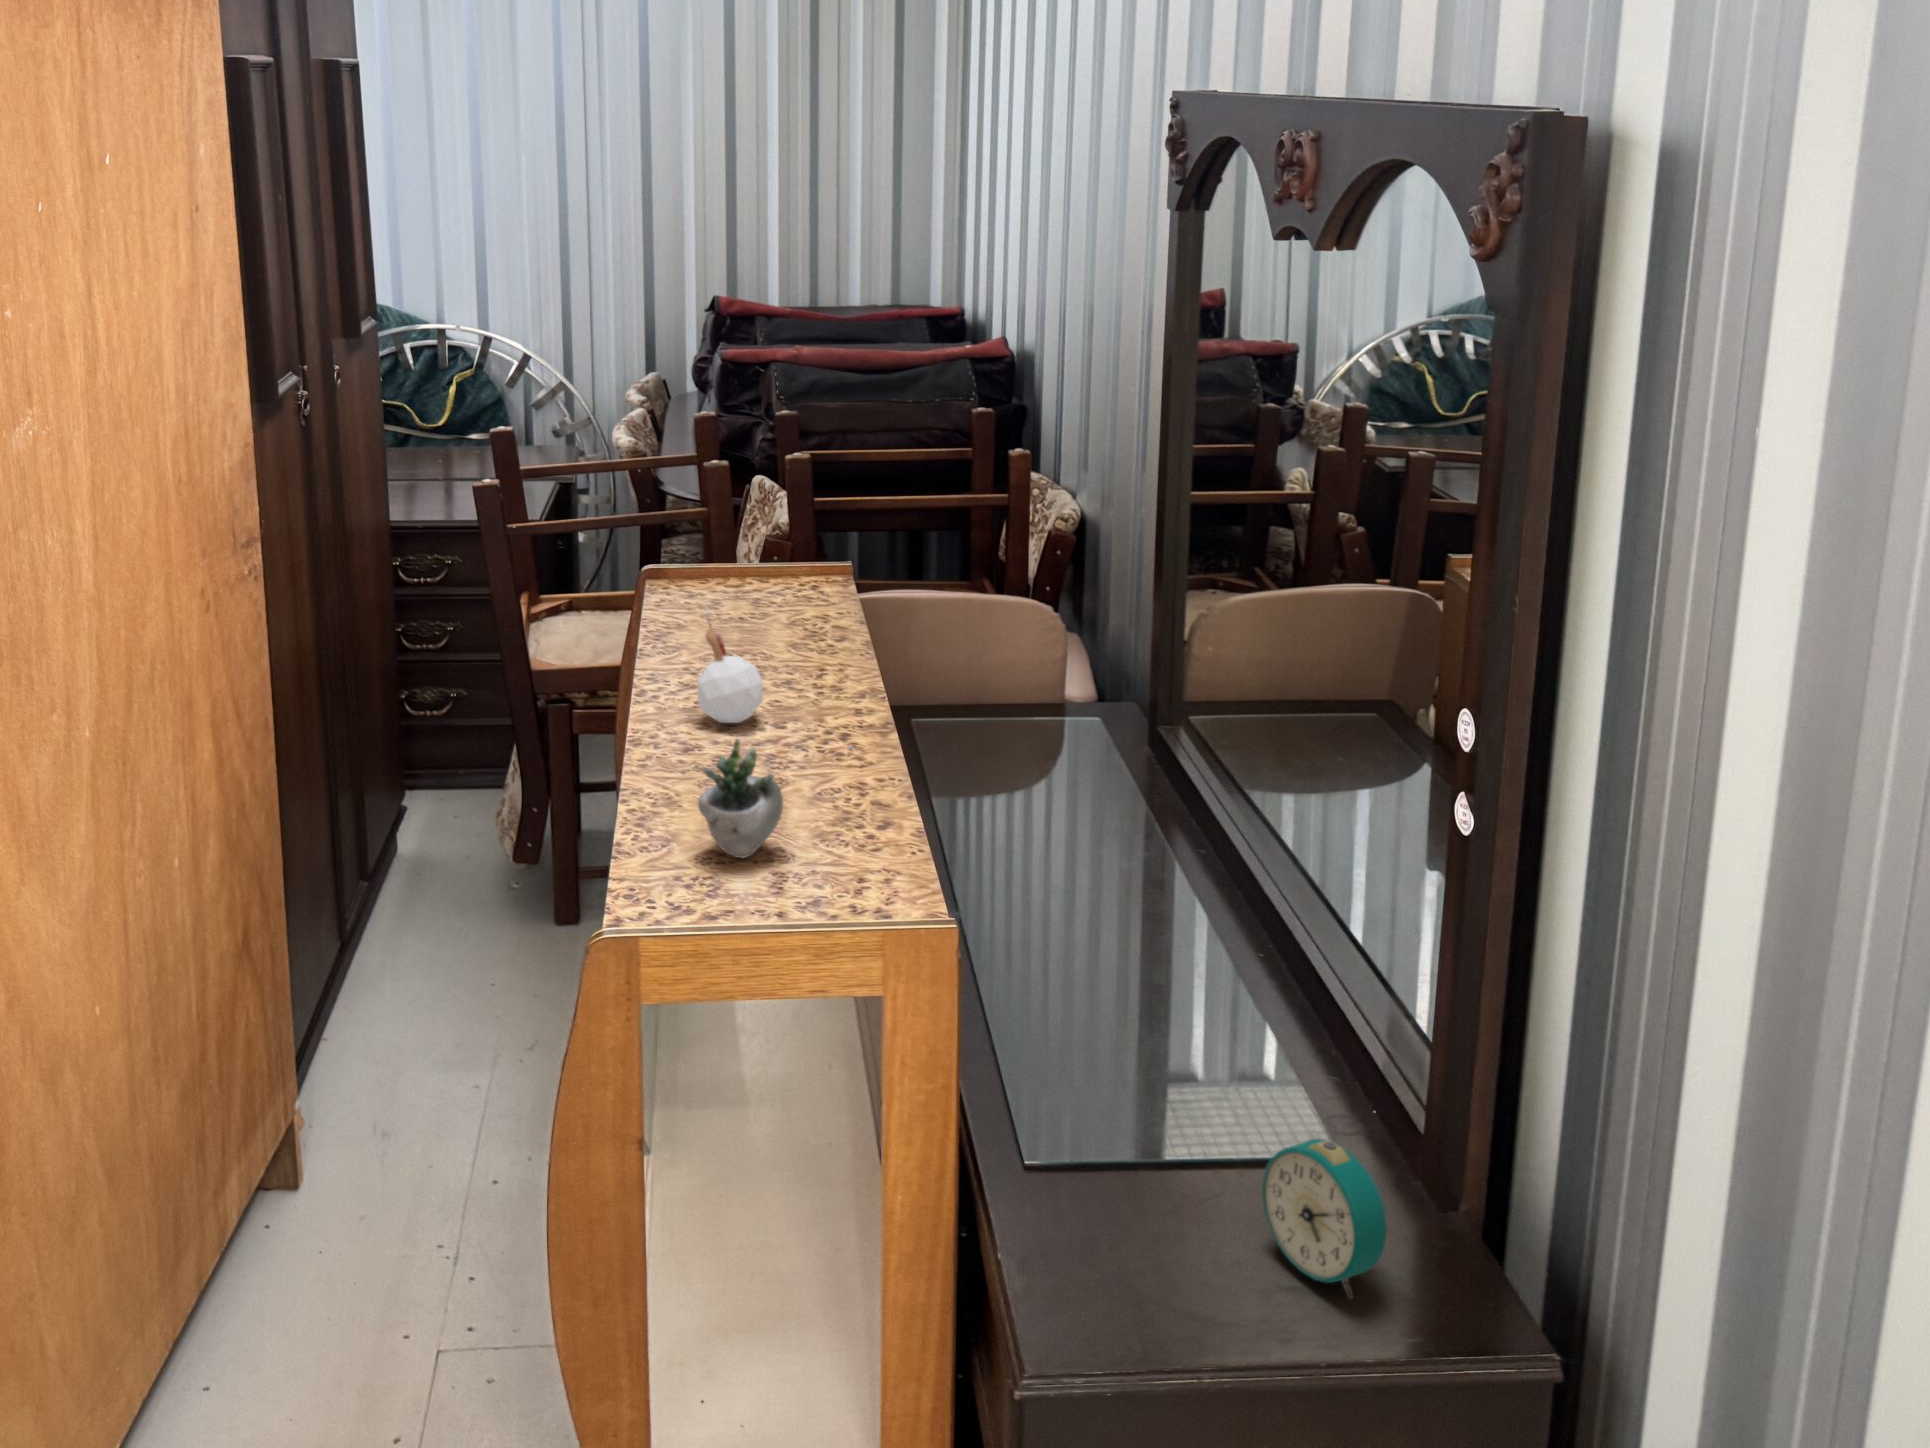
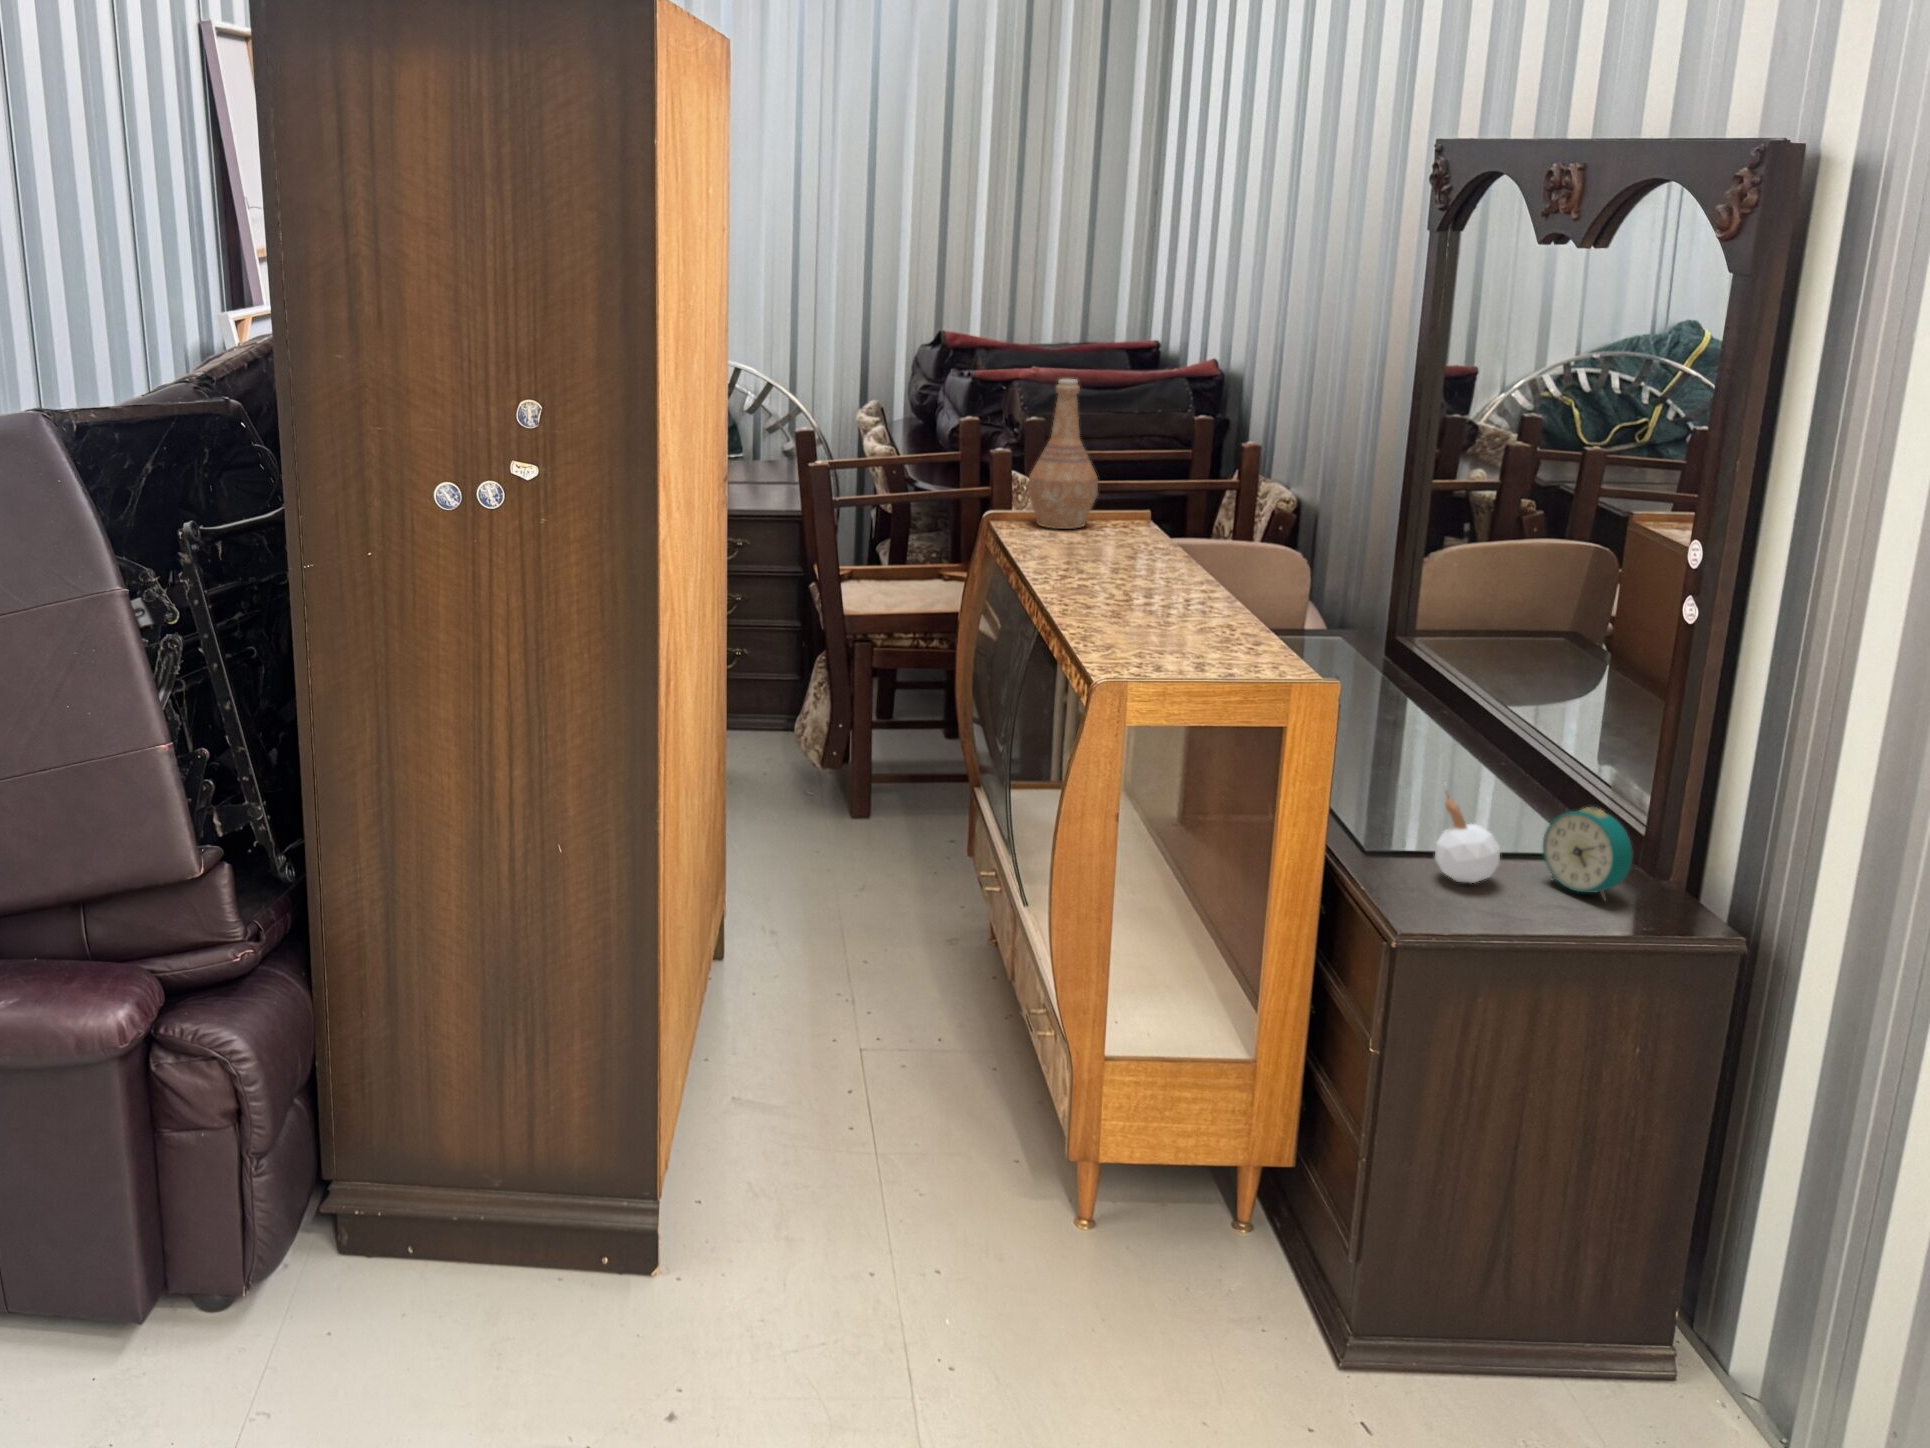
vase: none [693,398,783,597] -> present [1028,379,1098,529]
candle: present [697,617,763,723] -> present [1435,789,1500,883]
succulent plant: present [698,739,853,858] -> none [1146,569,1263,649]

